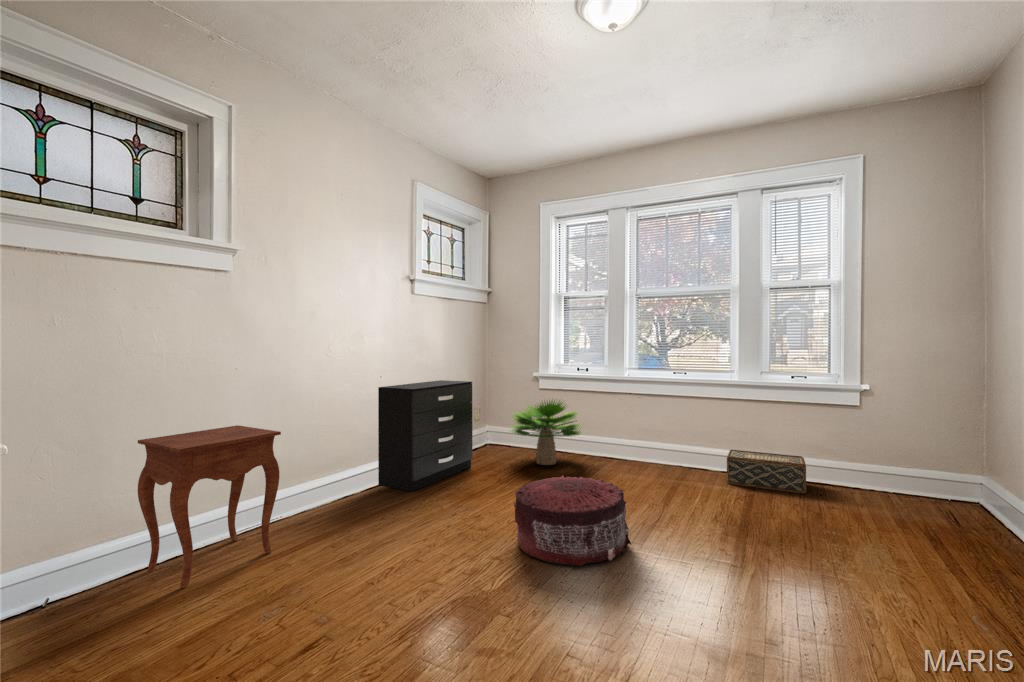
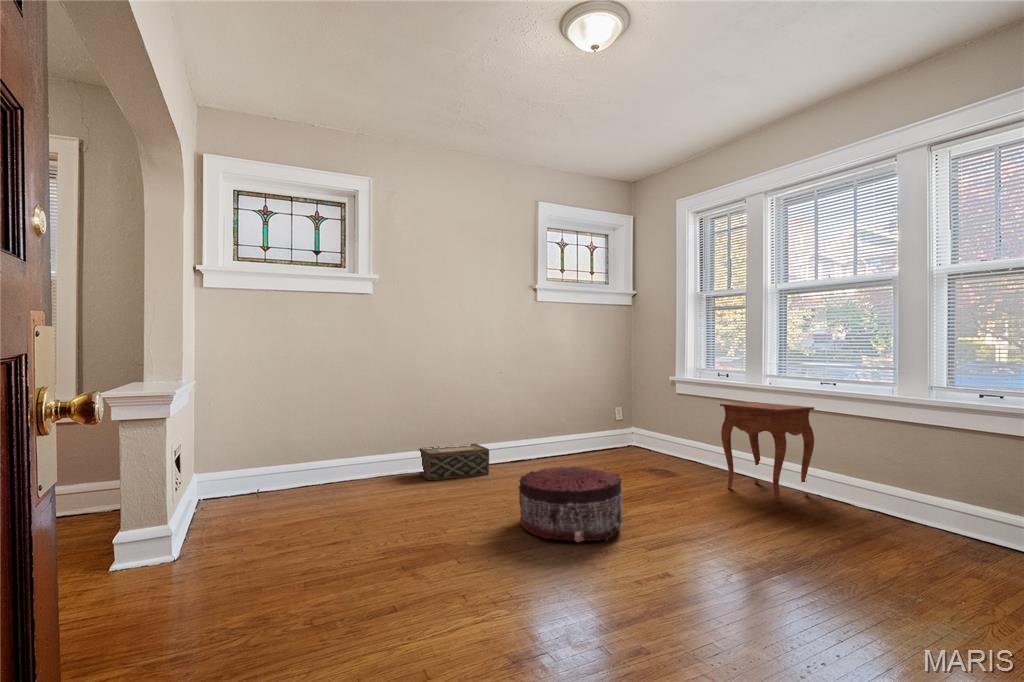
dresser: present [378,380,473,492] -> none [492,380,586,473]
potted plant: present [512,400,581,465] -> none [621,402,708,473]
side table: present [138,425,281,589] -> present [720,402,814,502]
woven basket: present [727,450,806,493] -> present [419,444,489,481]

